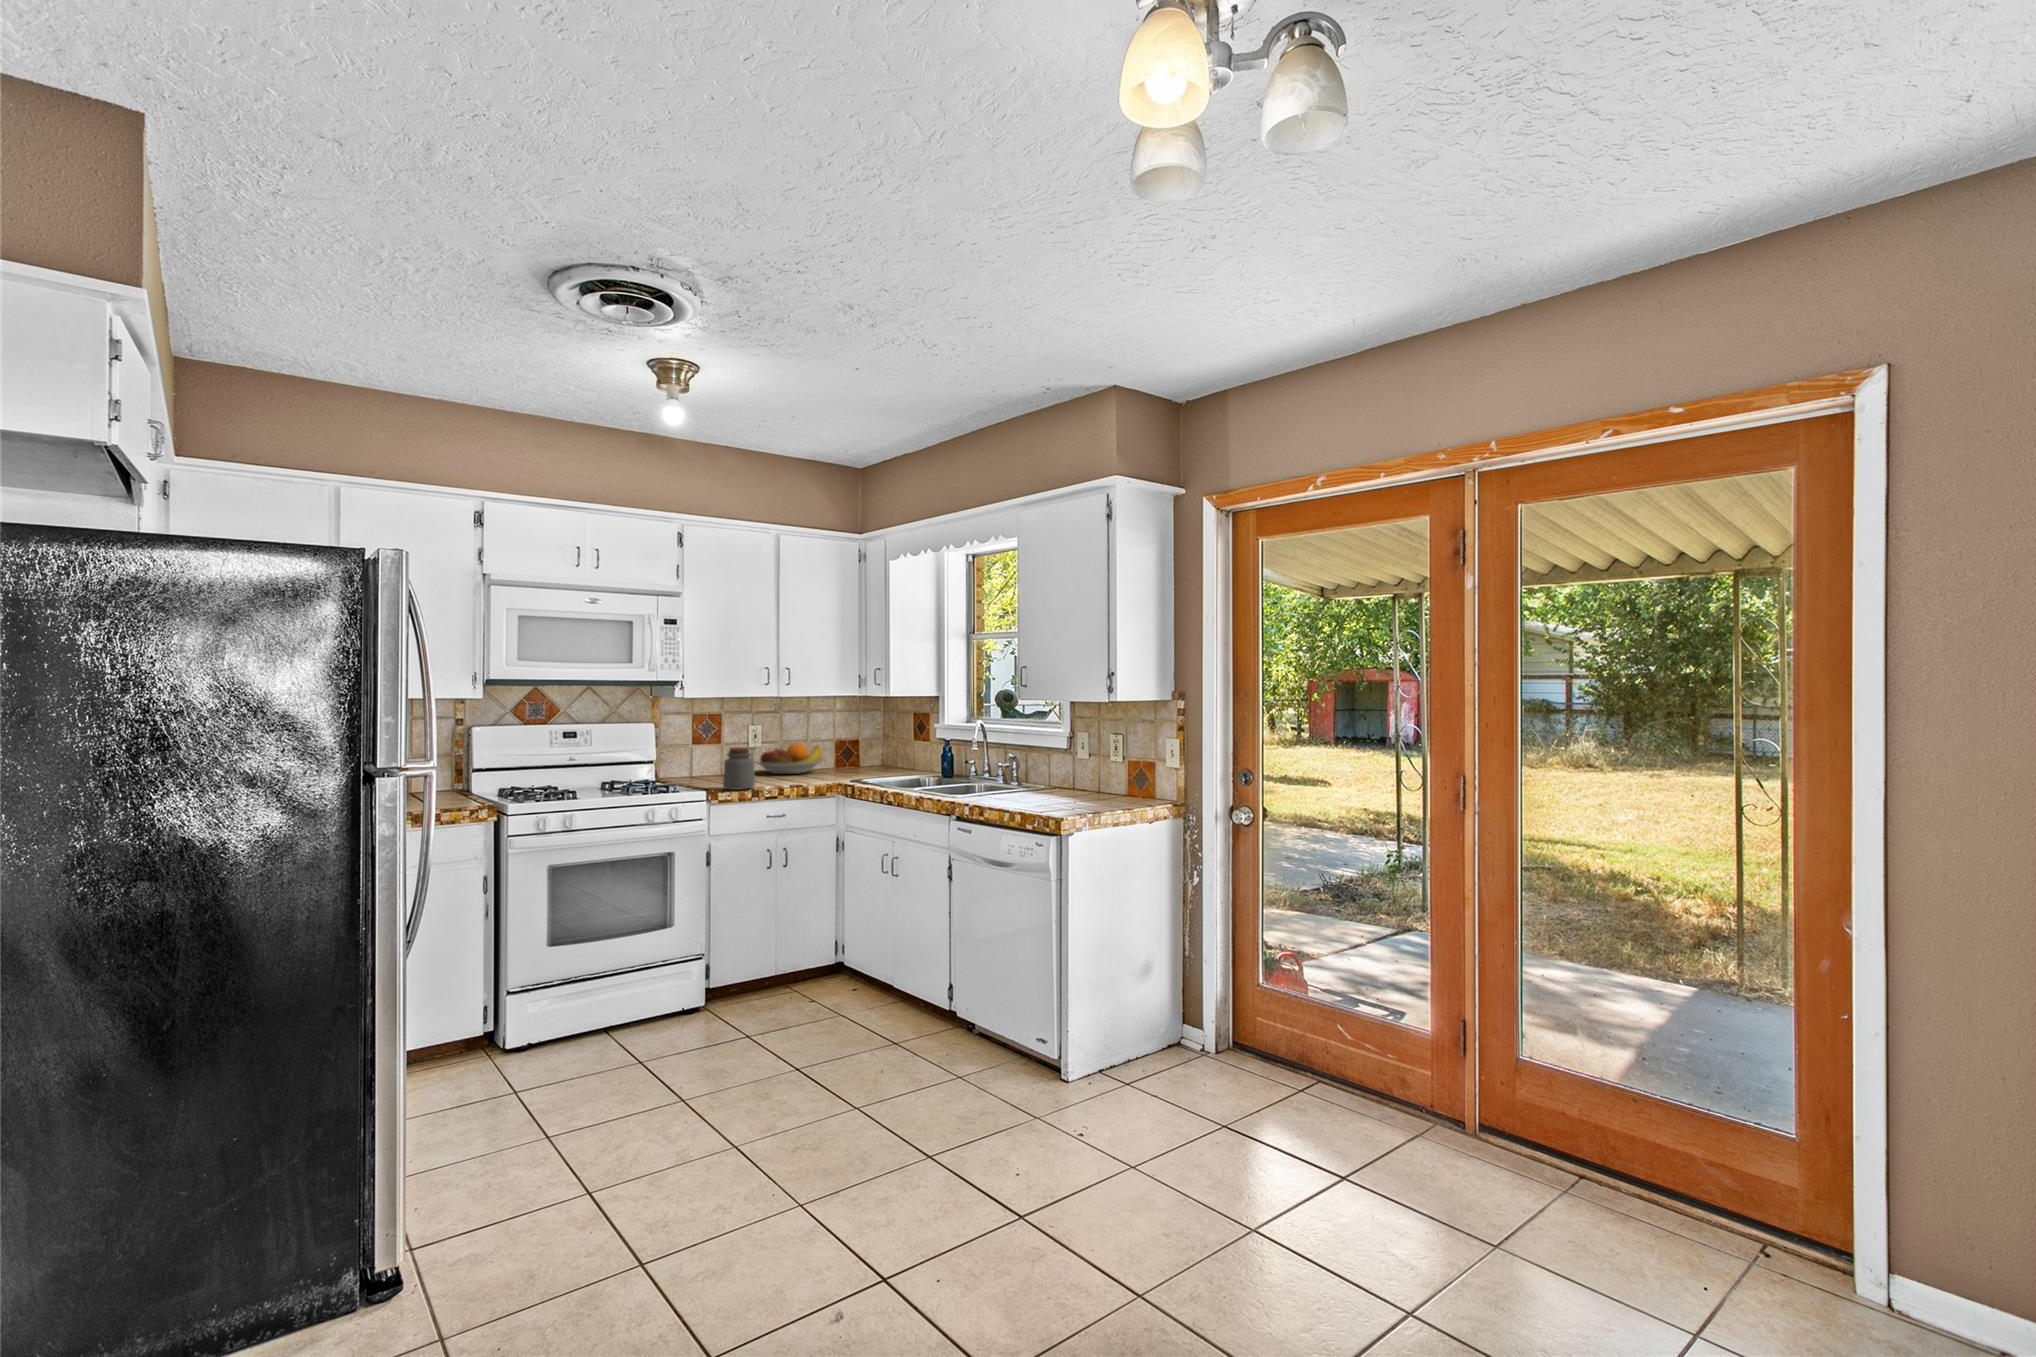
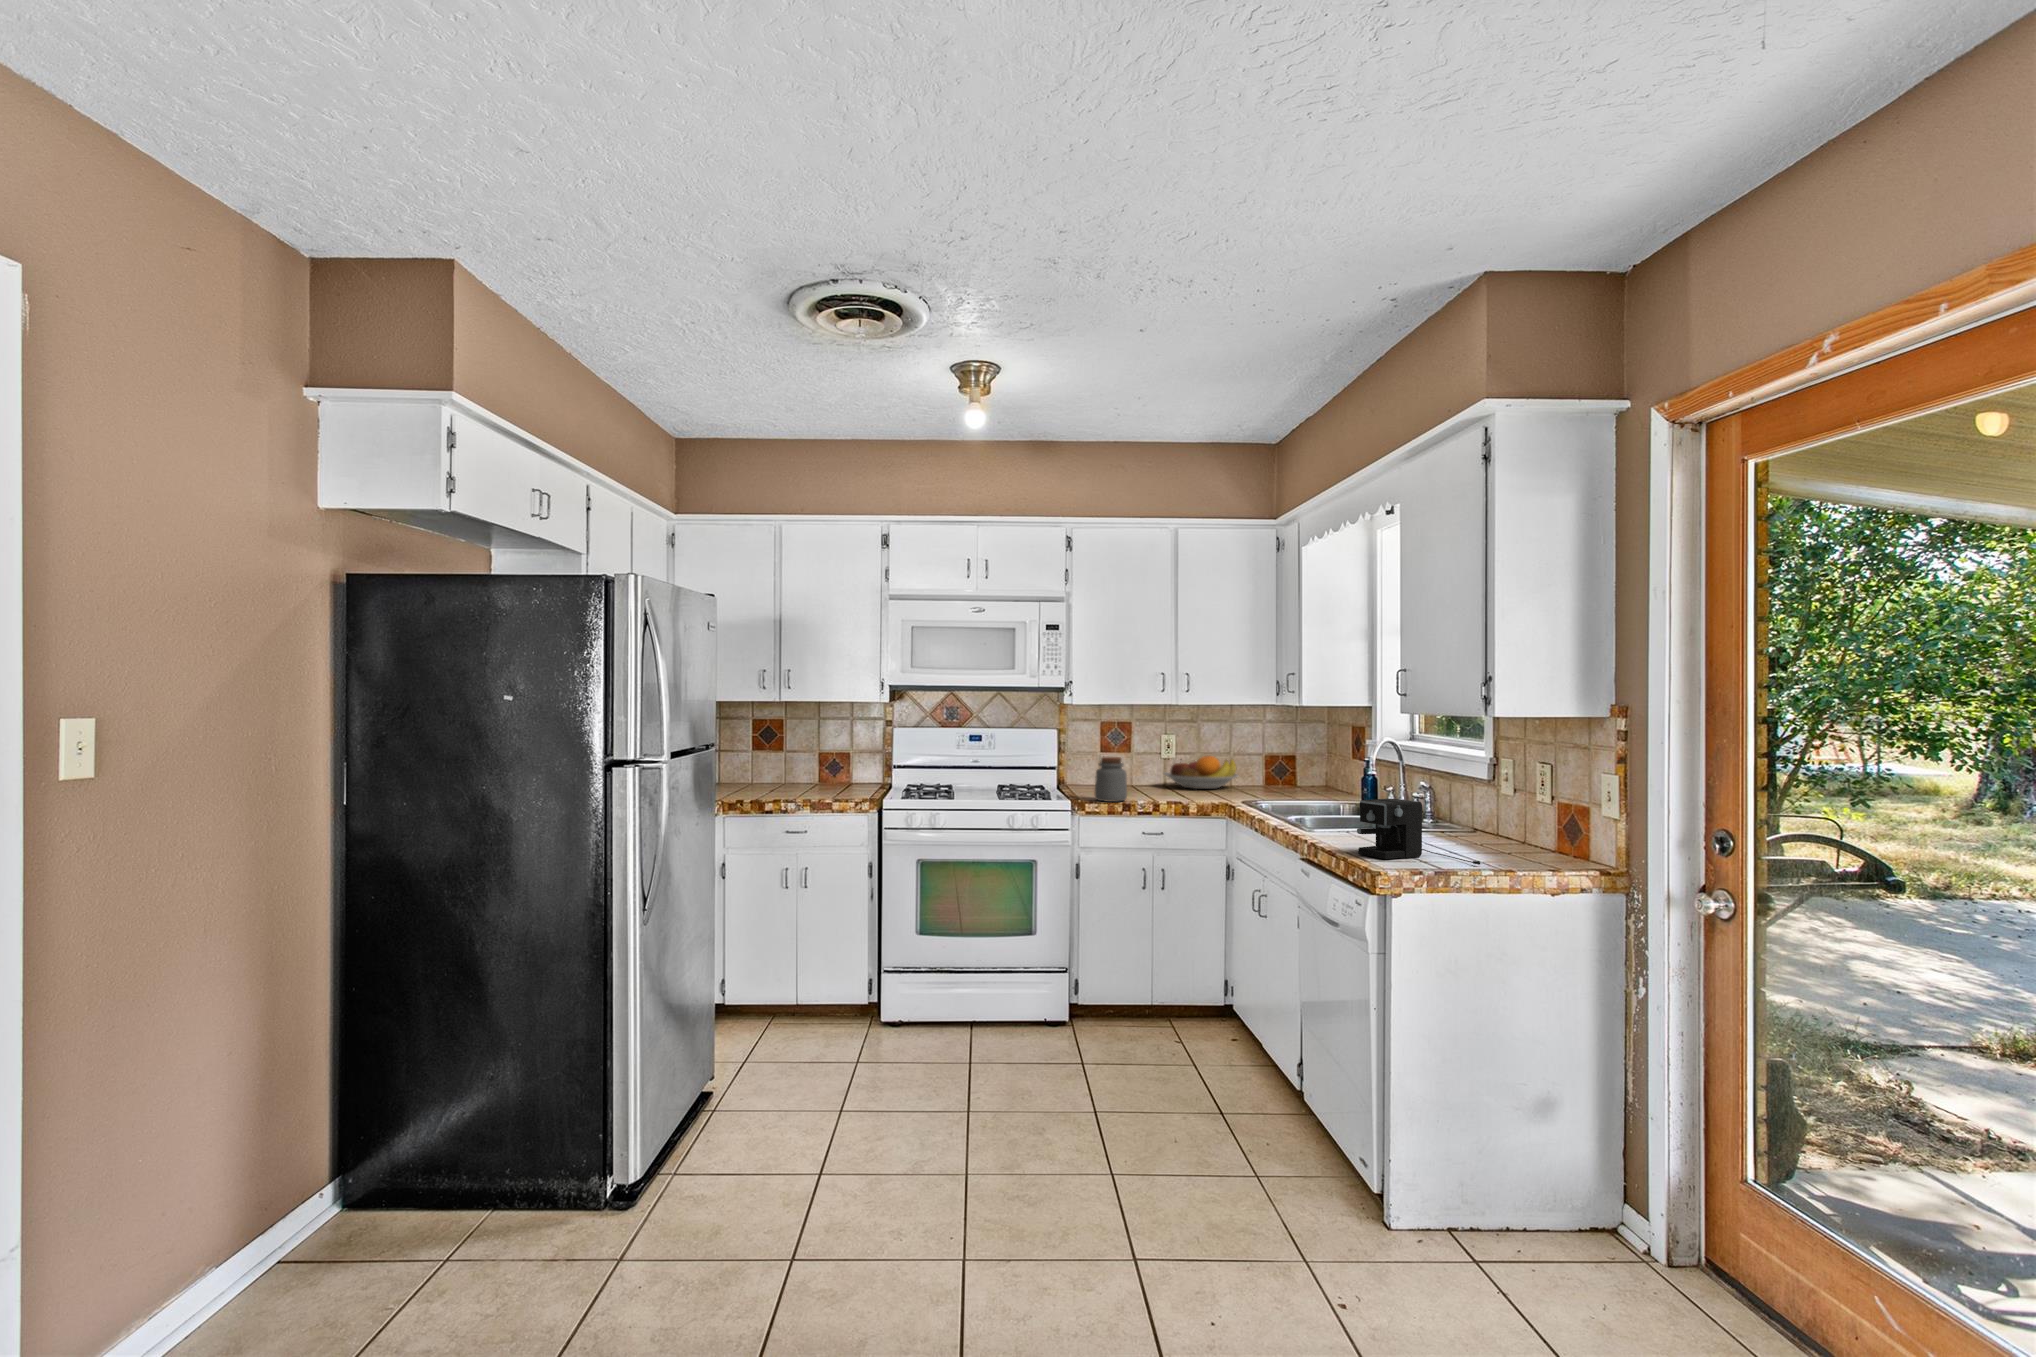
coffee maker: none [1018,766,1103,811] -> present [1357,799,1480,865]

